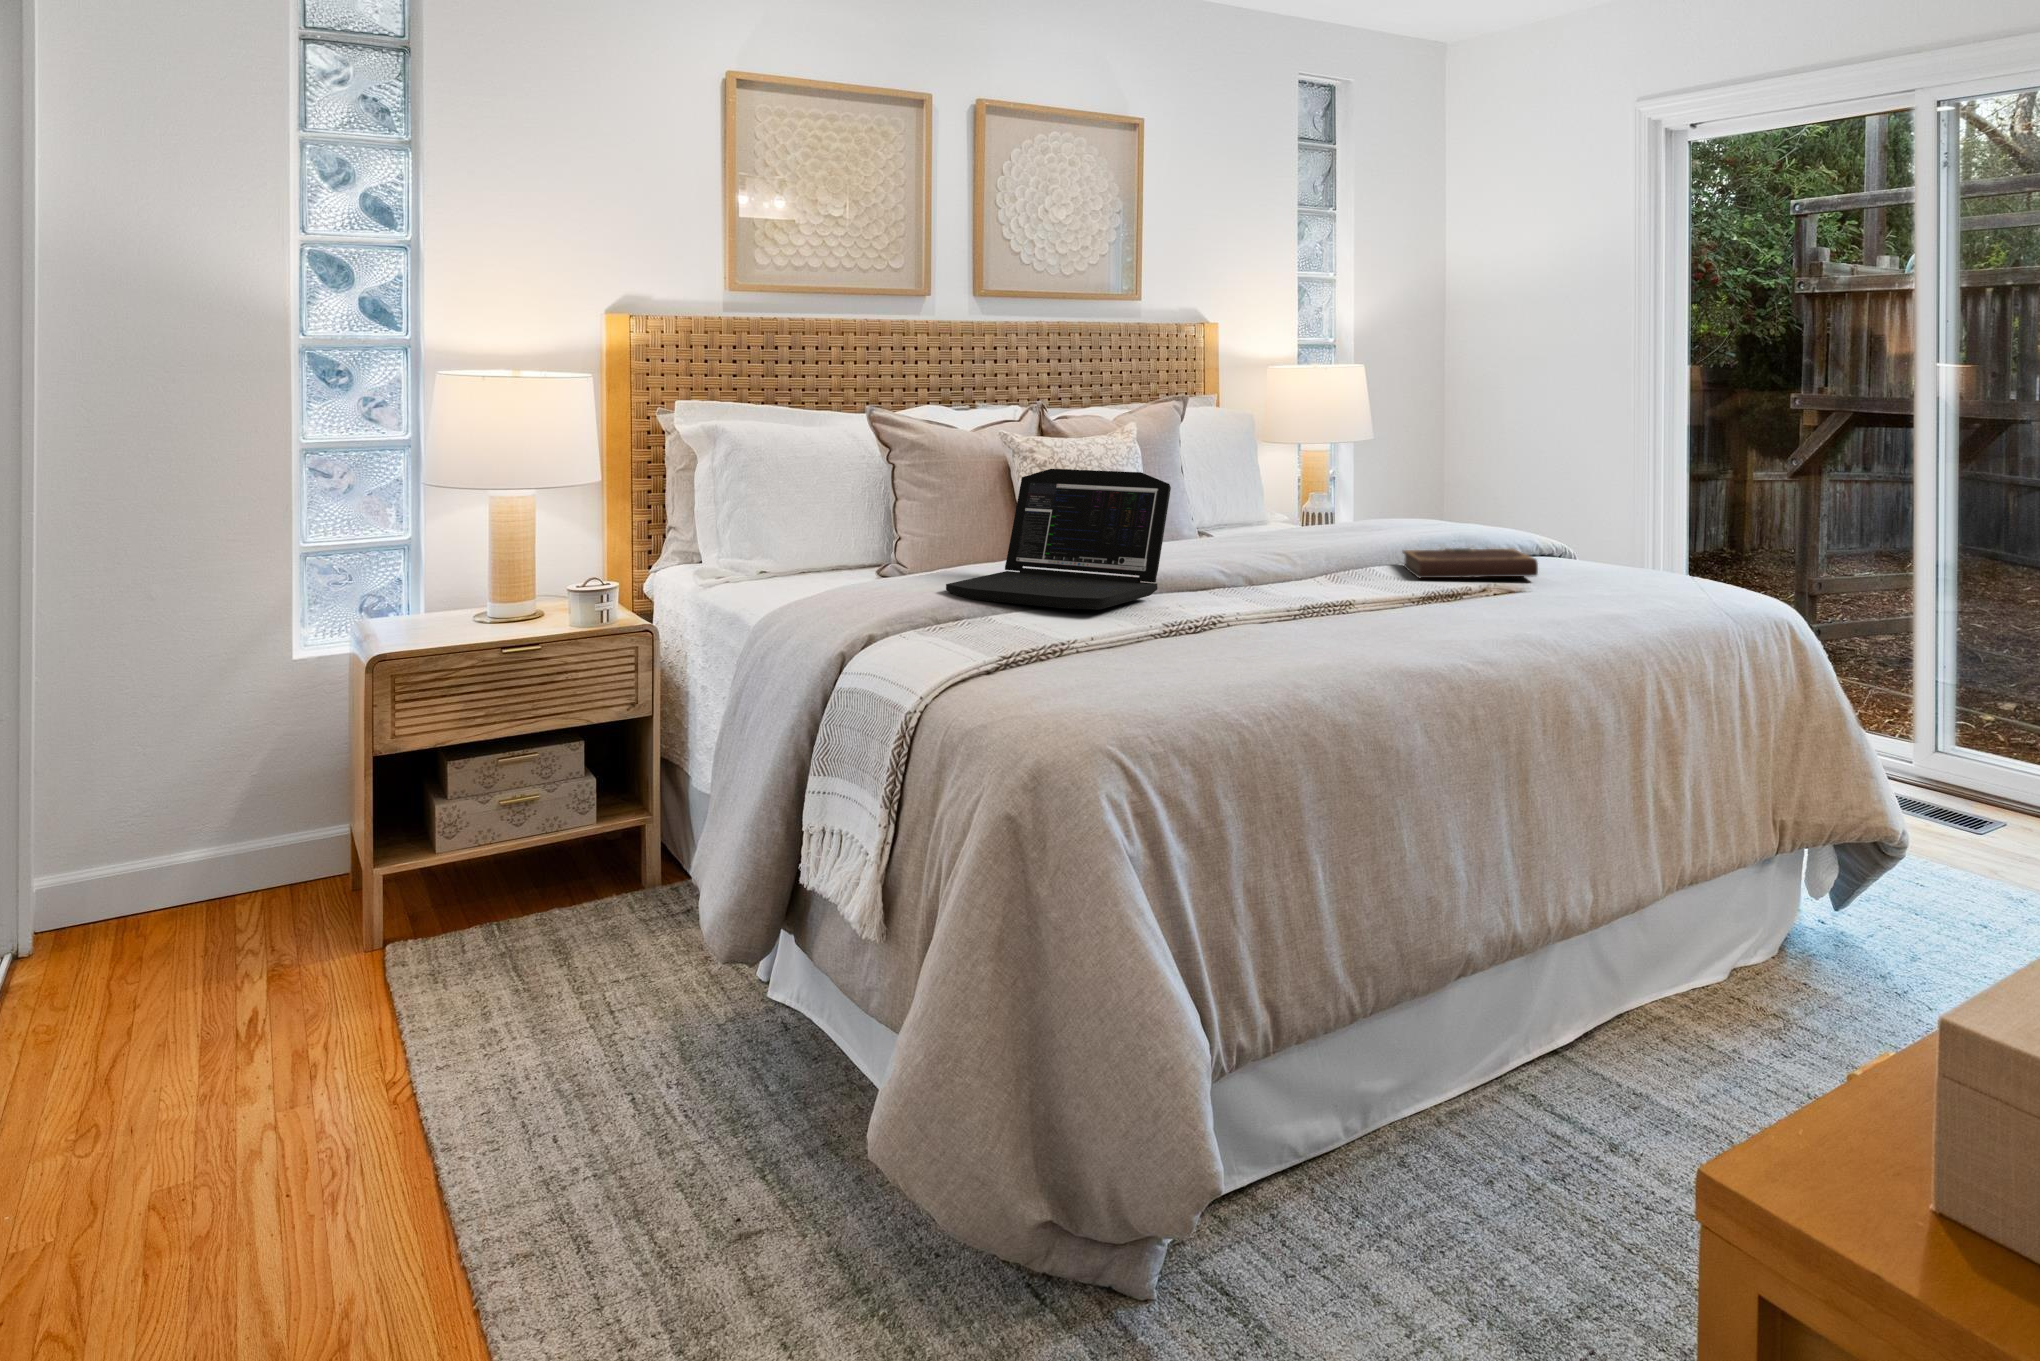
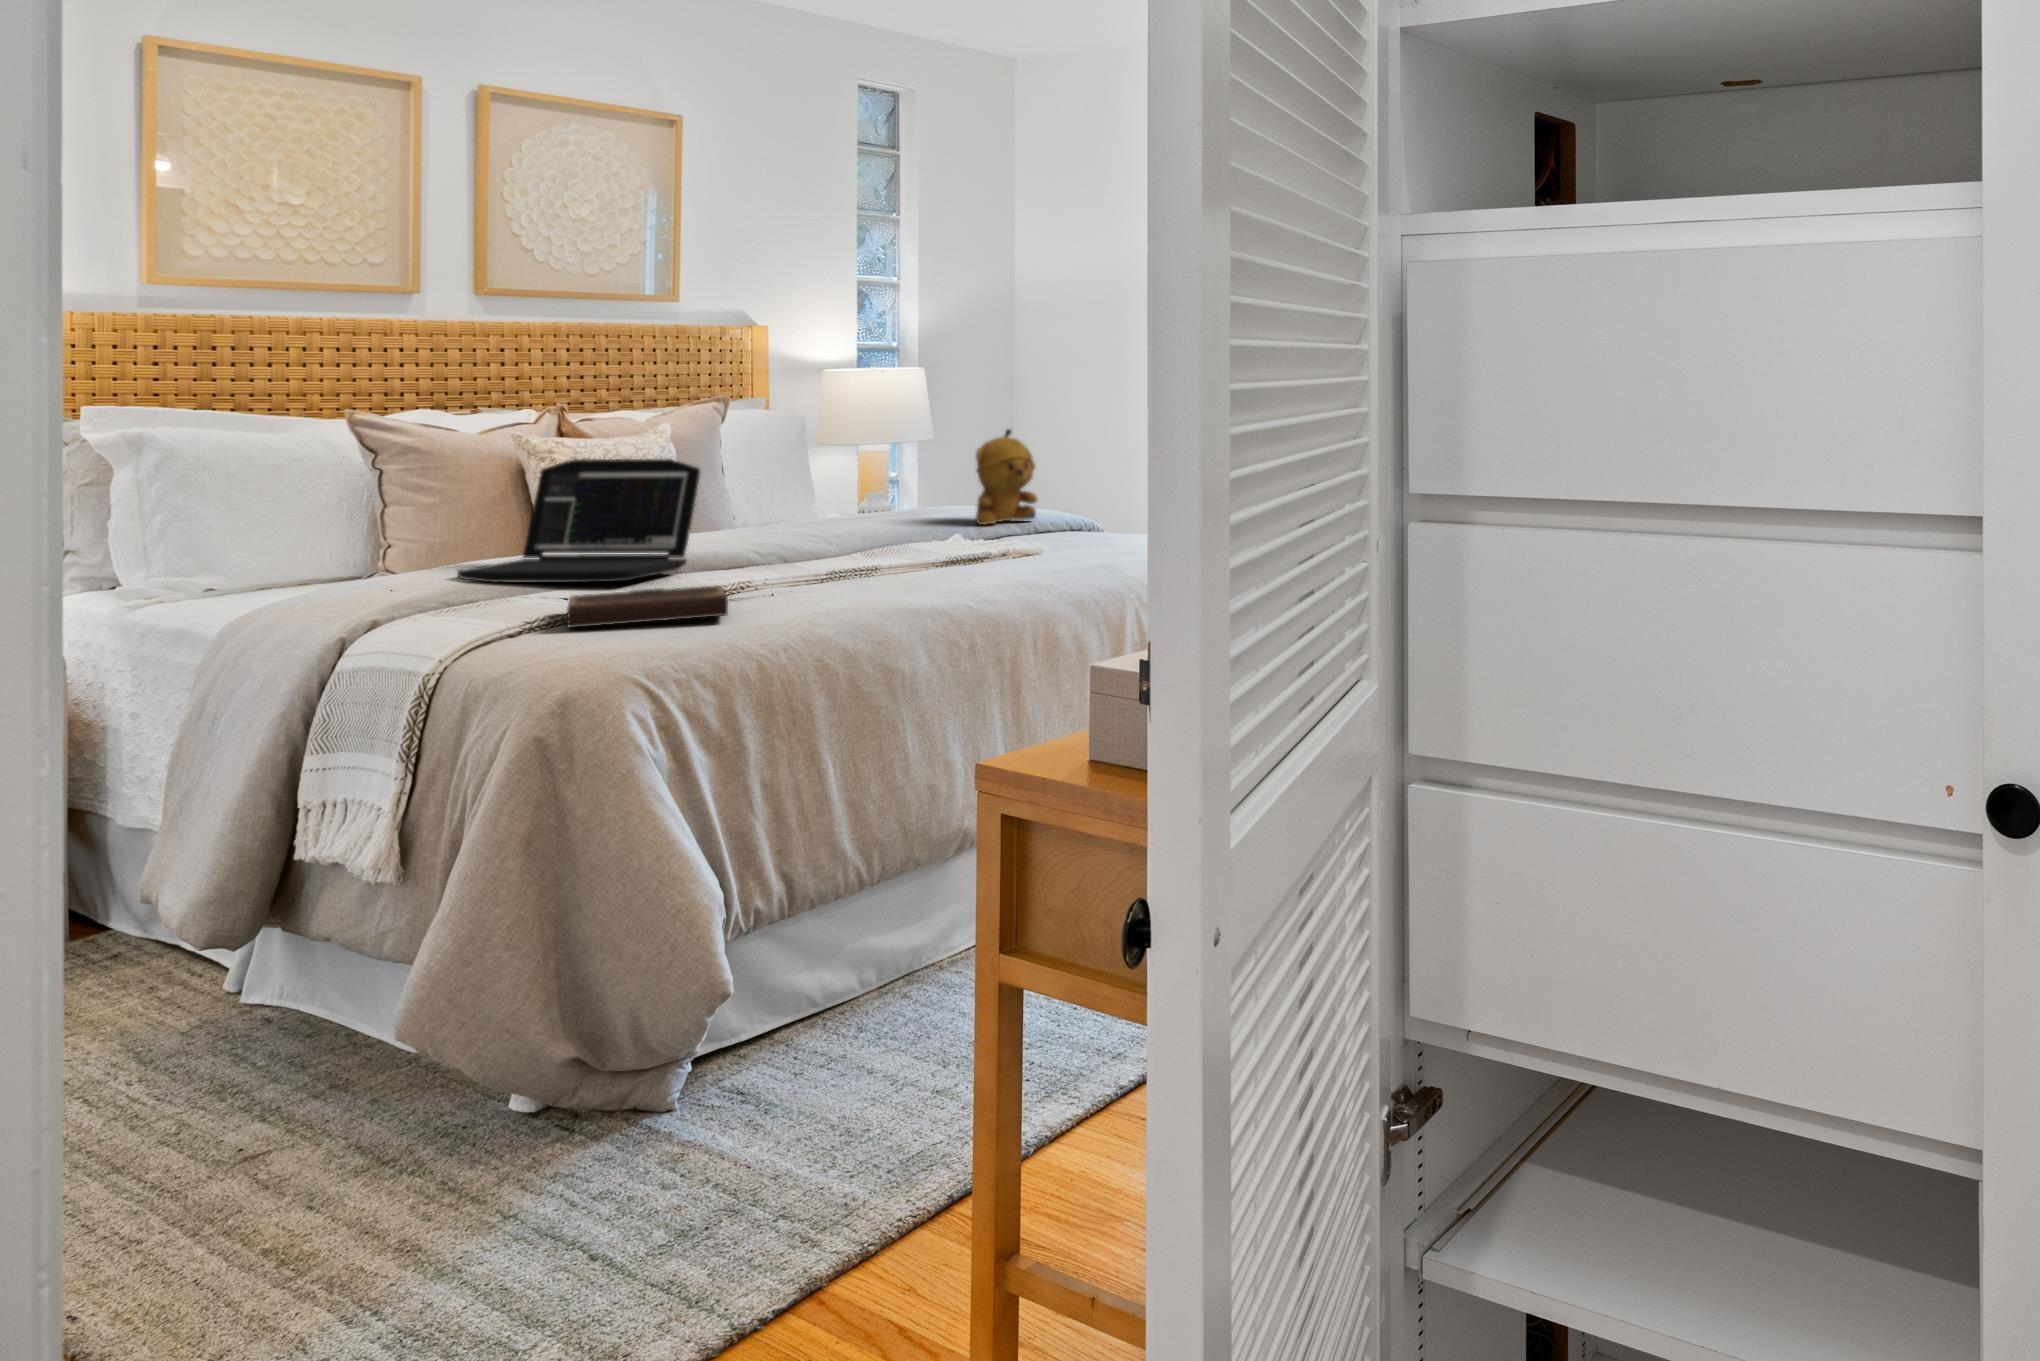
stuffed bear: none [1440,439,1506,546] -> present [976,429,1037,525]
notebook: present [1403,548,1538,578] -> present [567,586,728,628]

